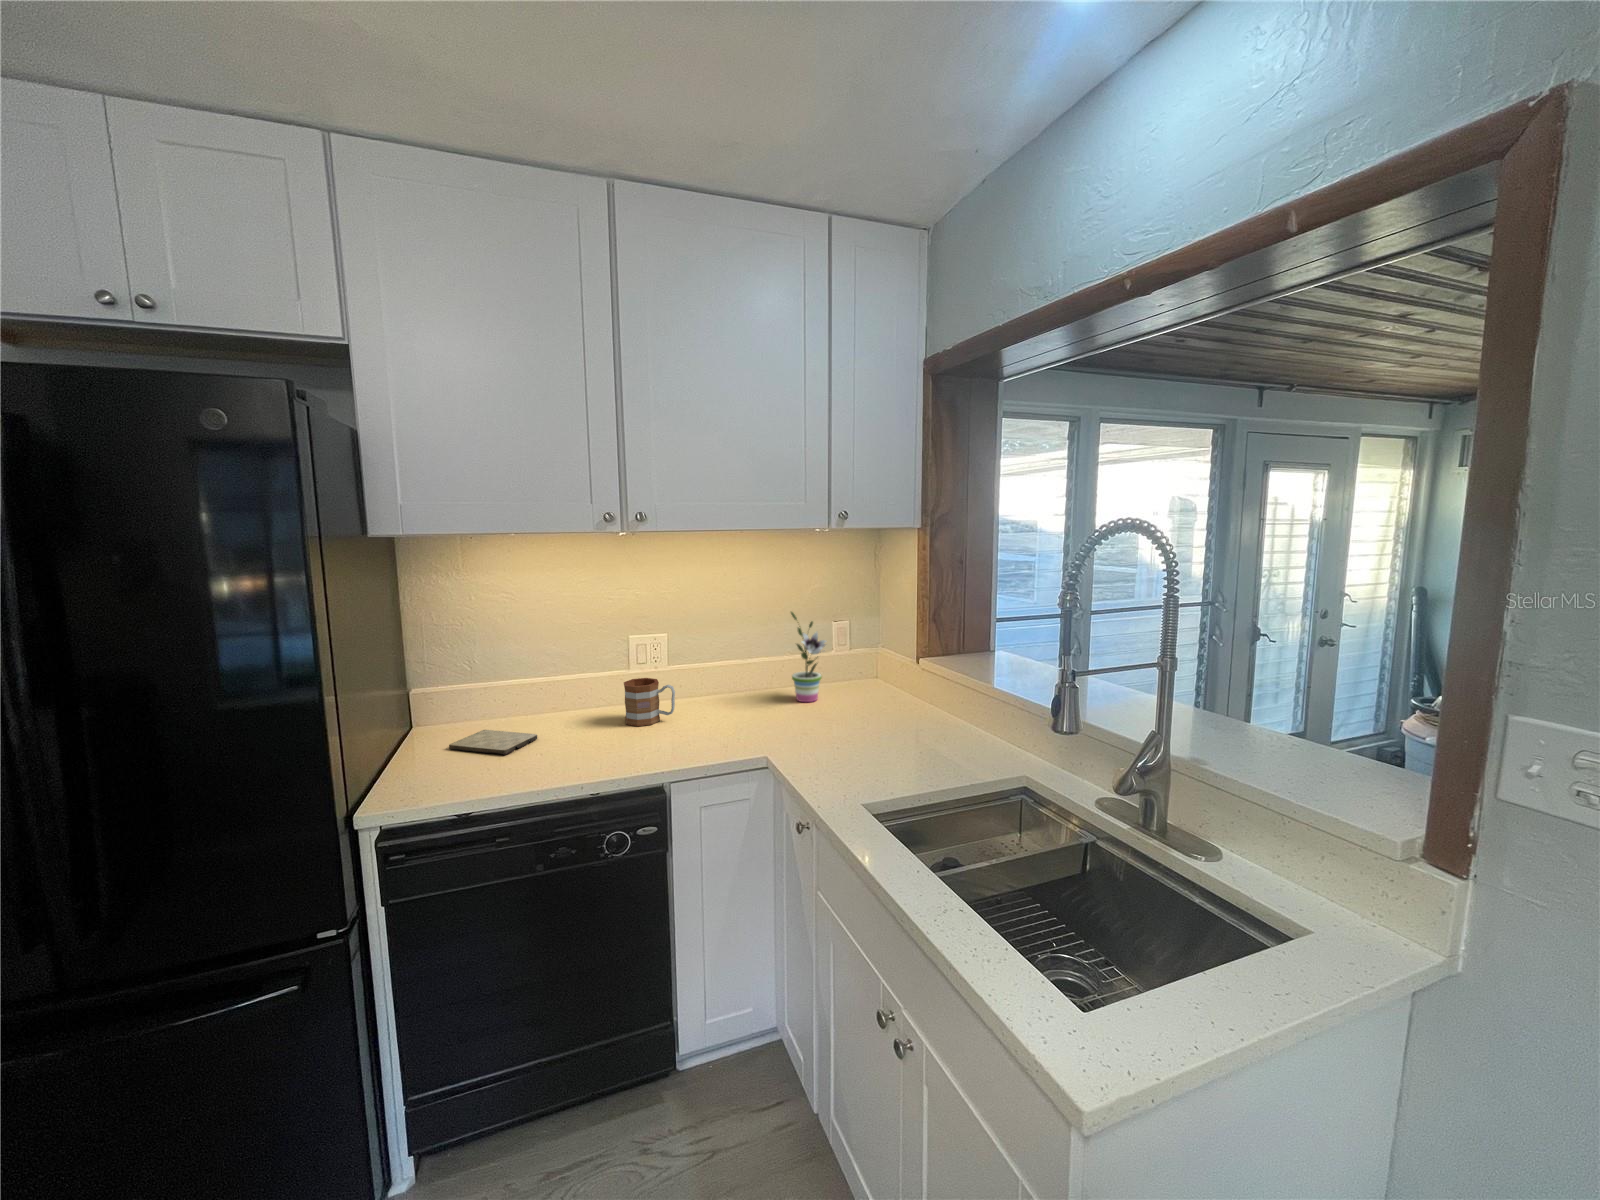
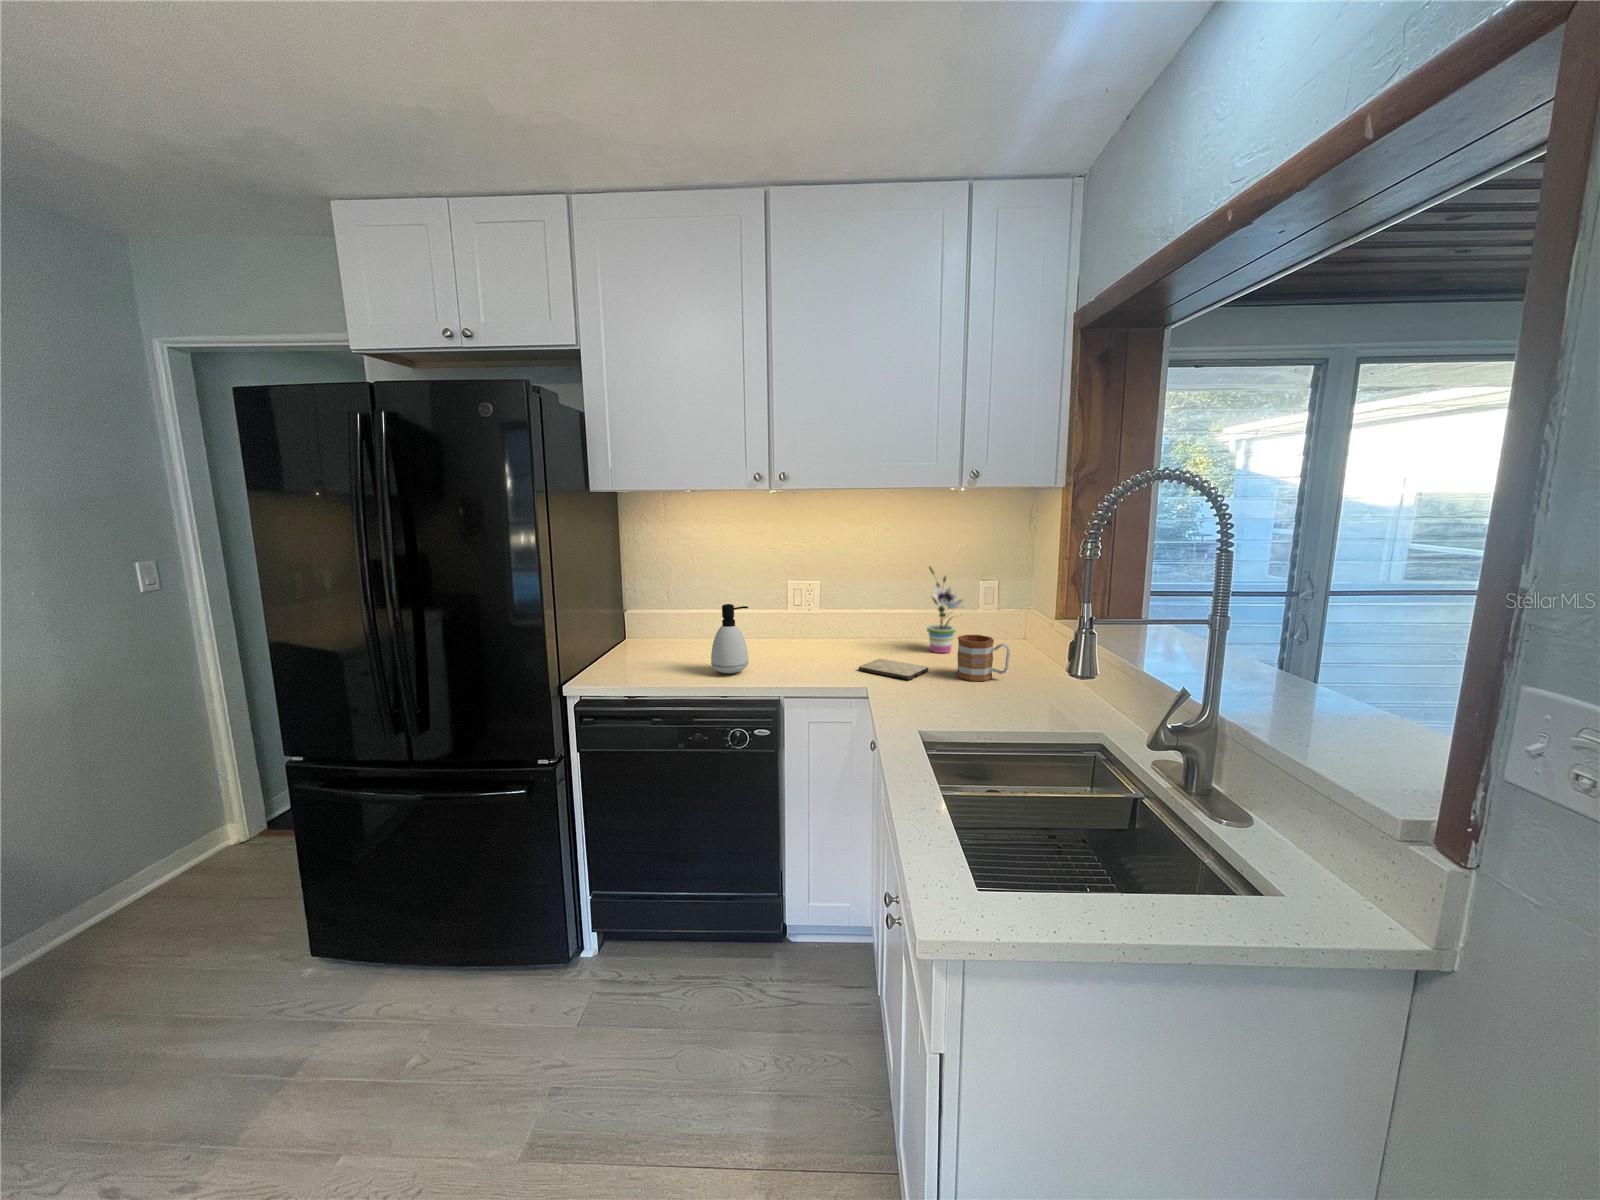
soap dispenser: none [564,675,612,761] -> present [711,604,748,673]
mug: present [624,678,675,726] -> present [957,635,1010,681]
cutting board: present [449,730,537,755] -> present [859,659,928,680]

